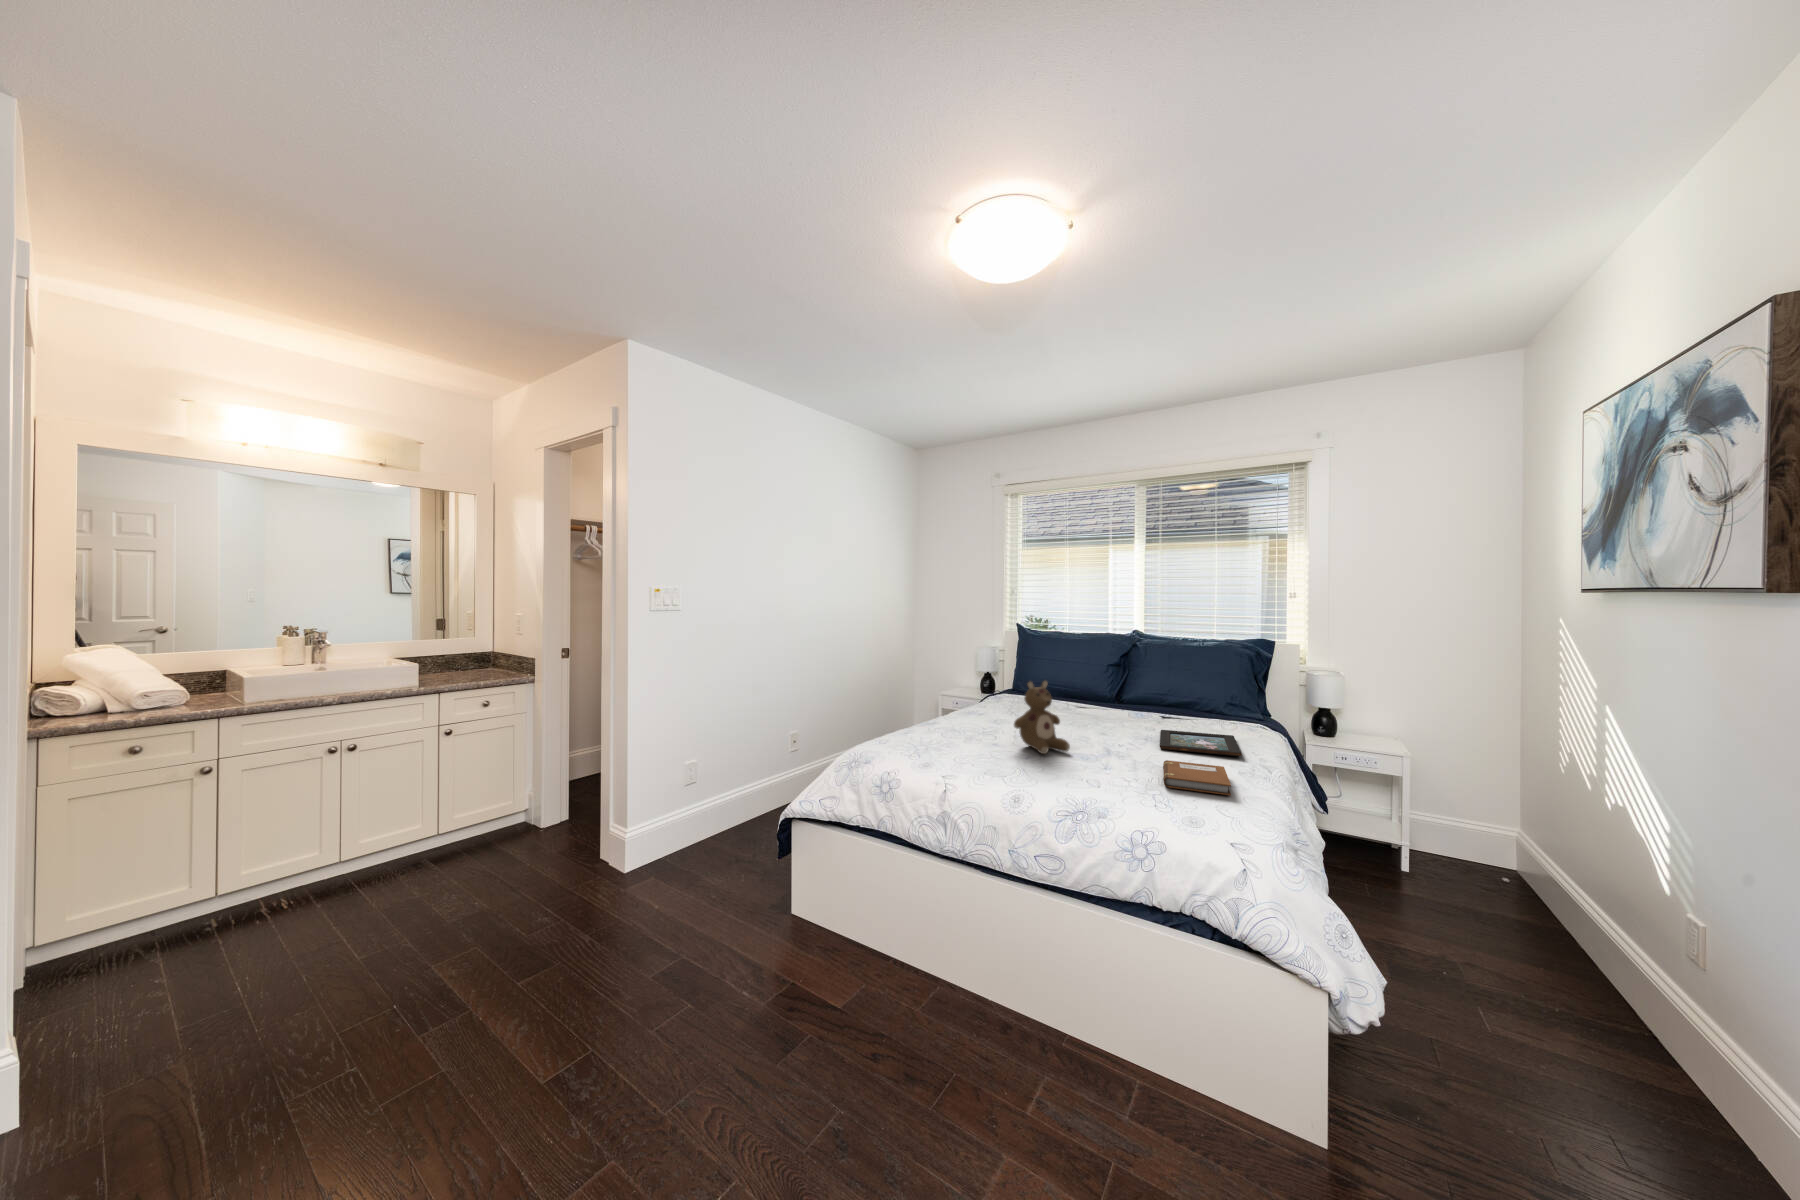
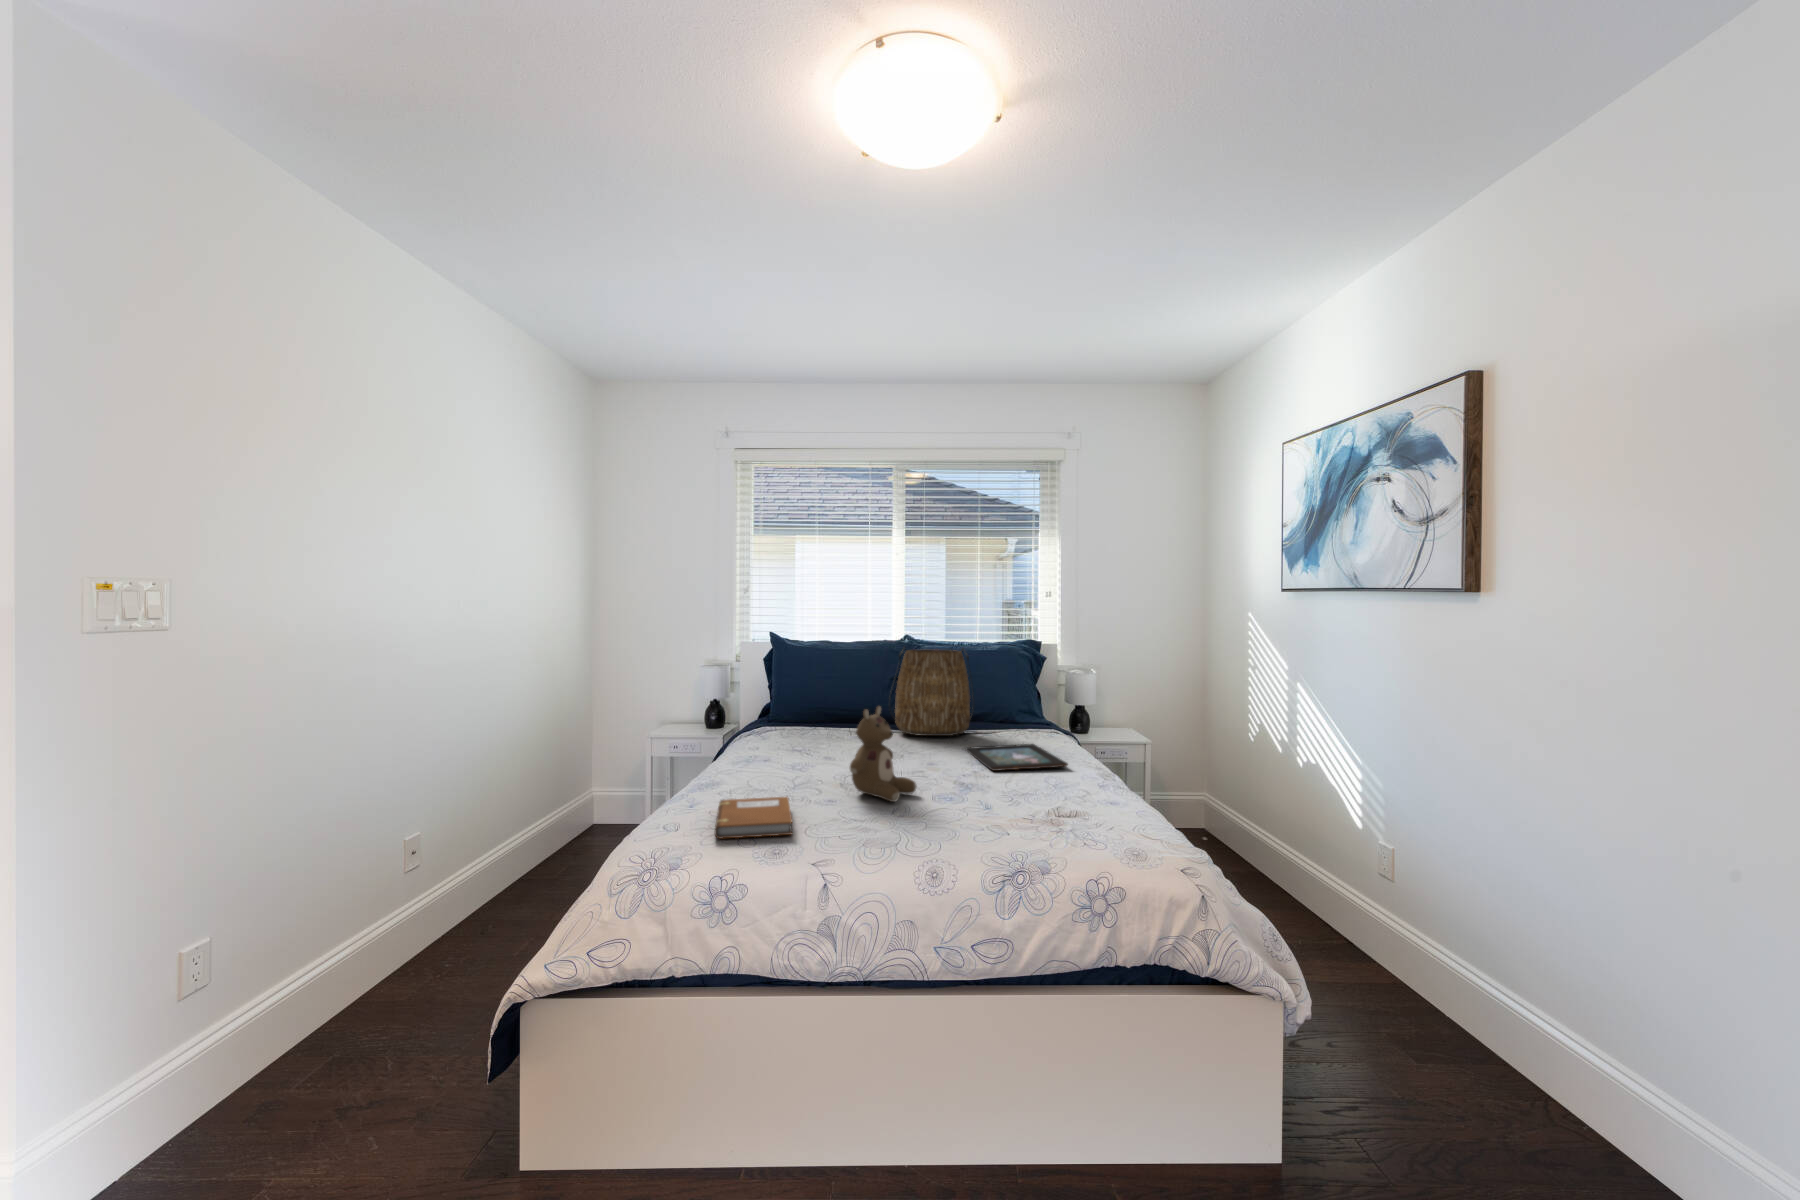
tote bag: none [1112,640,1191,720] -> present [892,648,972,736]
notebook: present [1163,760,1231,795] -> present [715,797,792,839]

